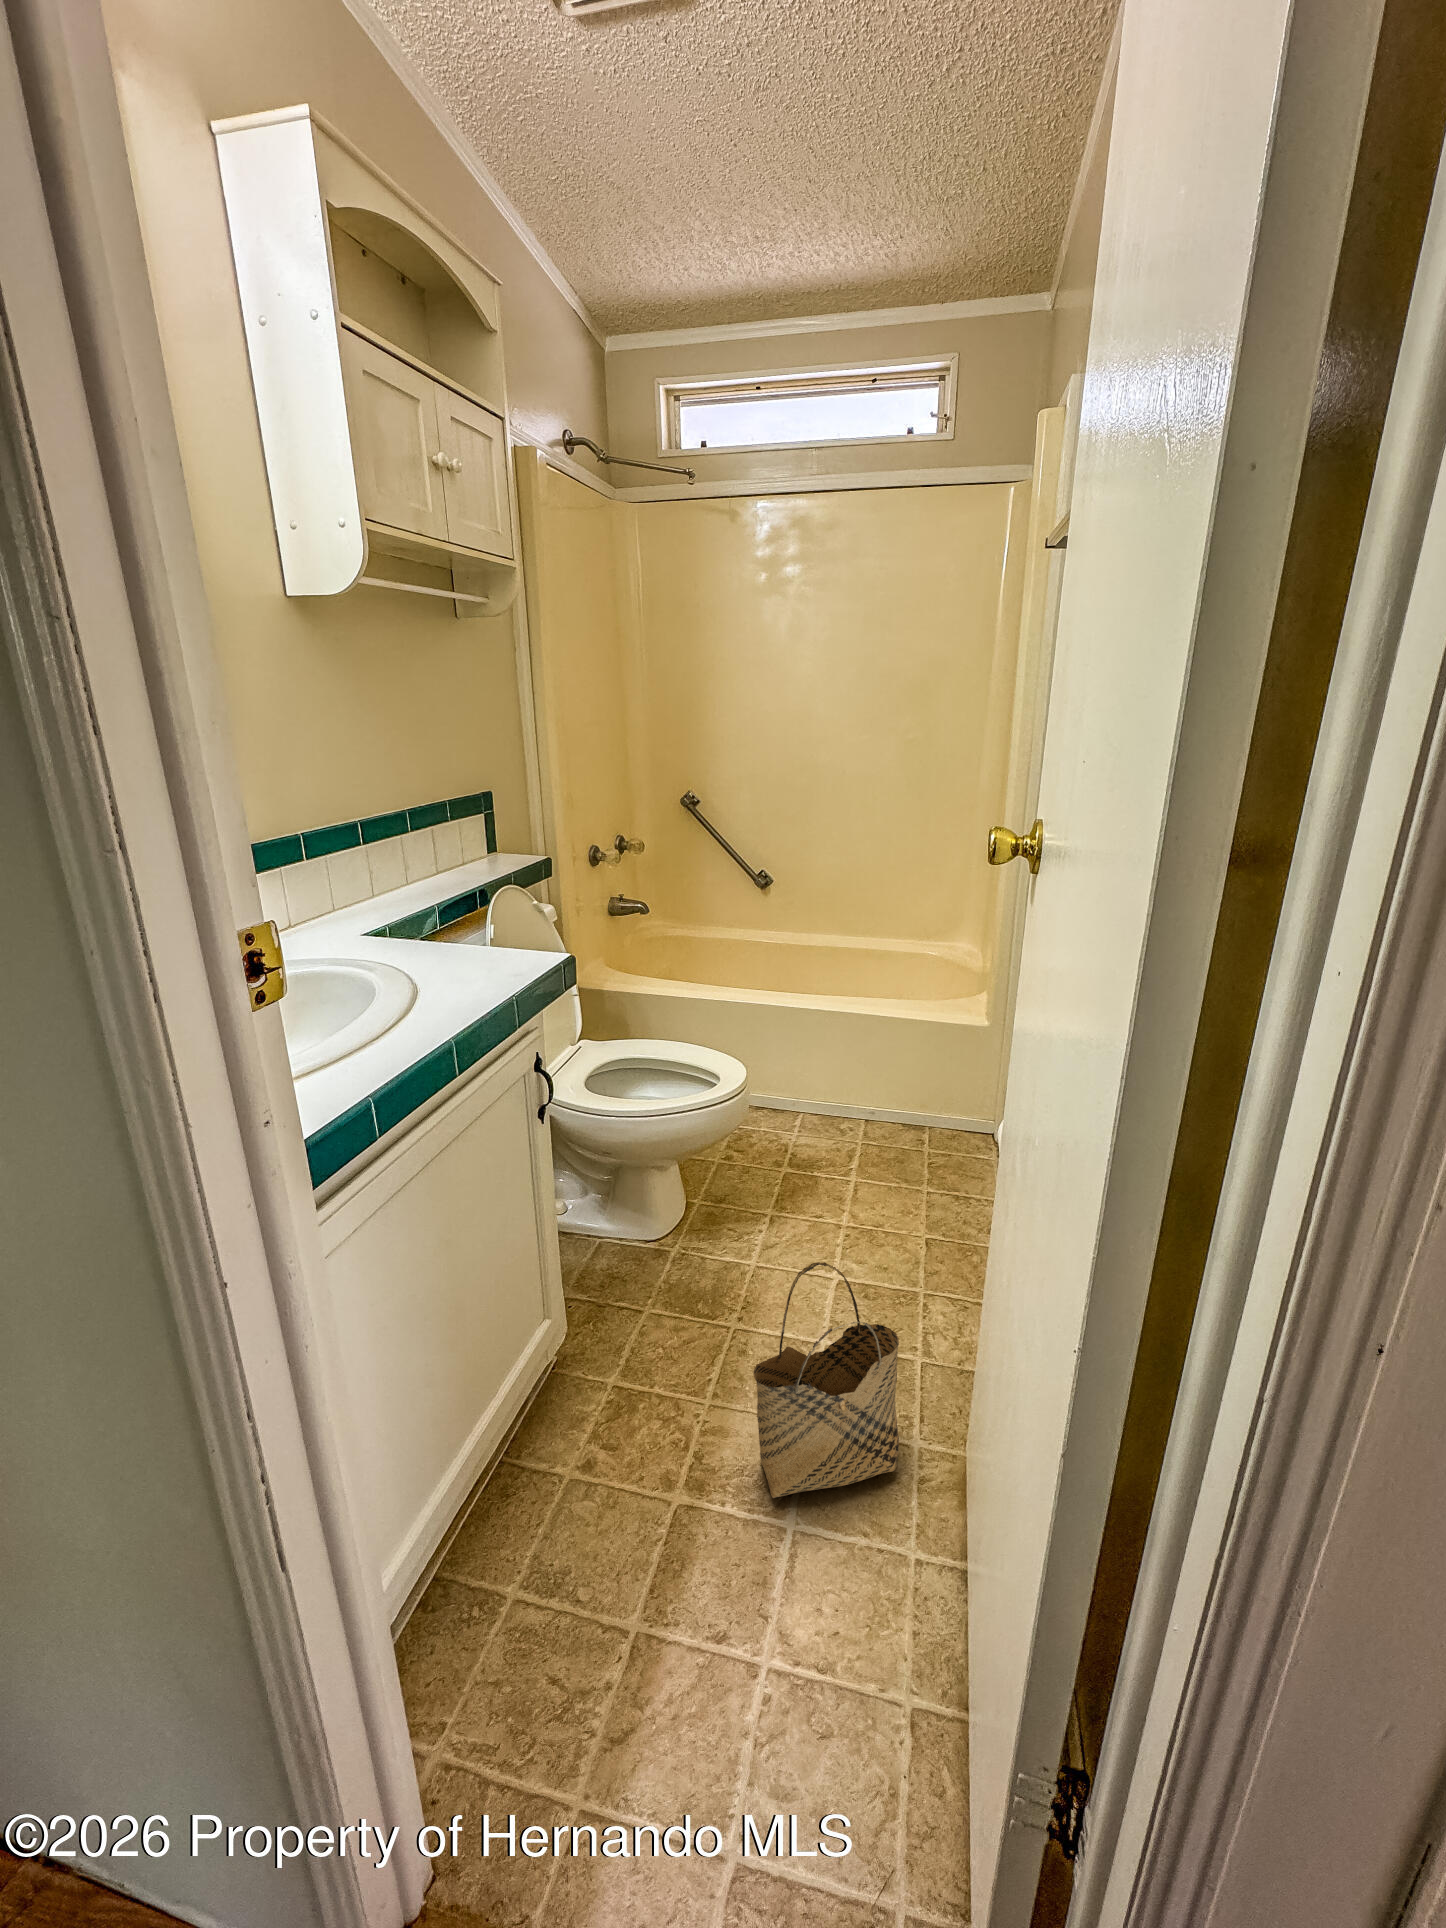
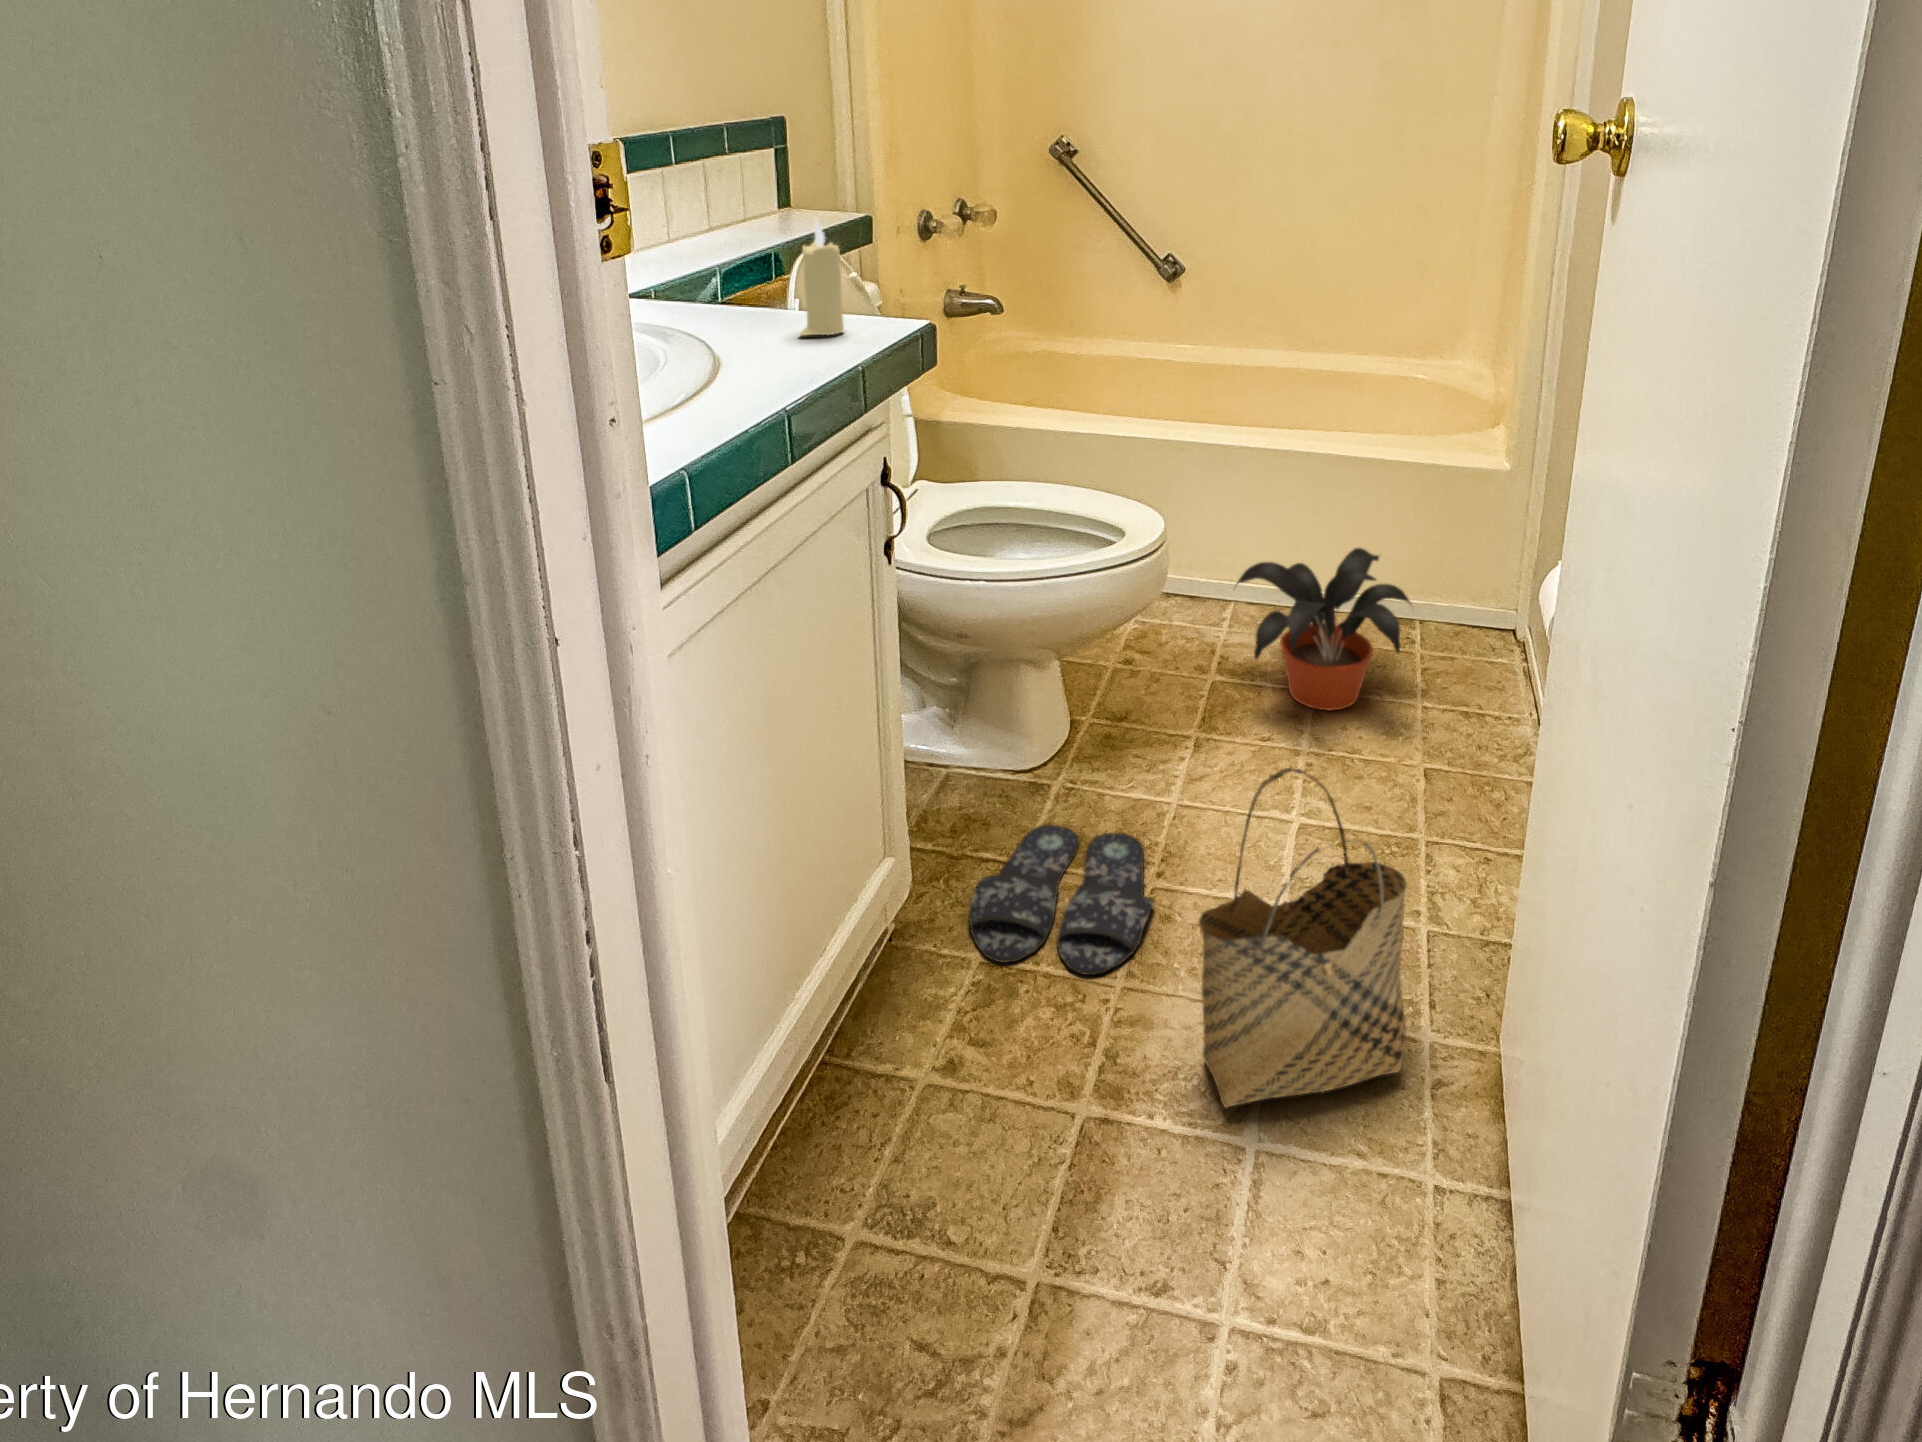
candle: none [470,898,503,978] -> present [799,219,844,335]
potted plant: none [798,1080,920,1192] -> present [1237,548,1413,710]
slippers: none [609,1279,735,1394] -> present [969,825,1154,975]

